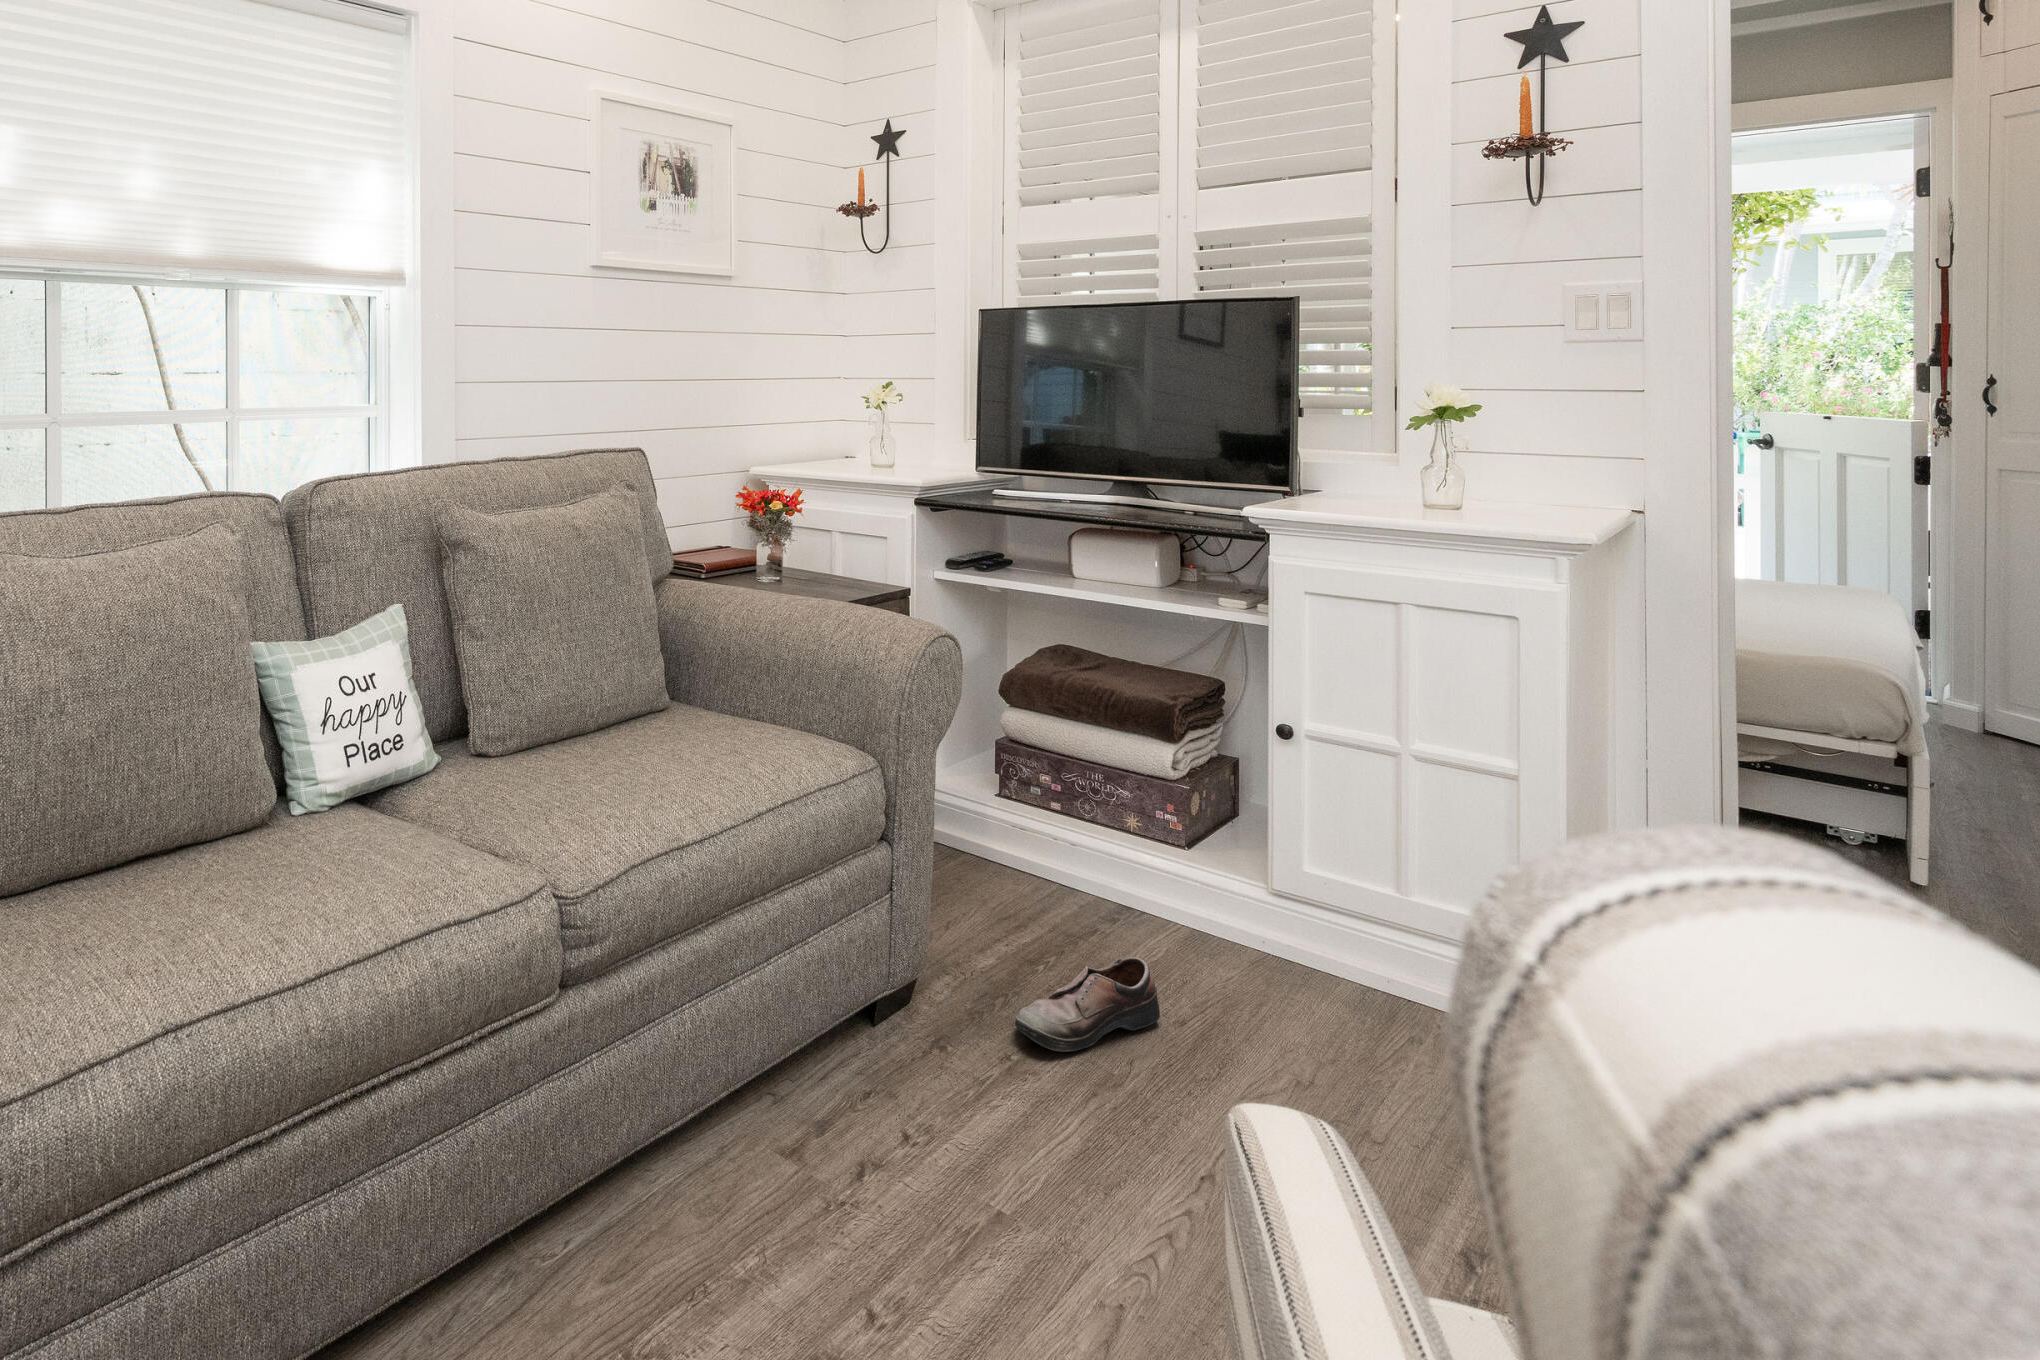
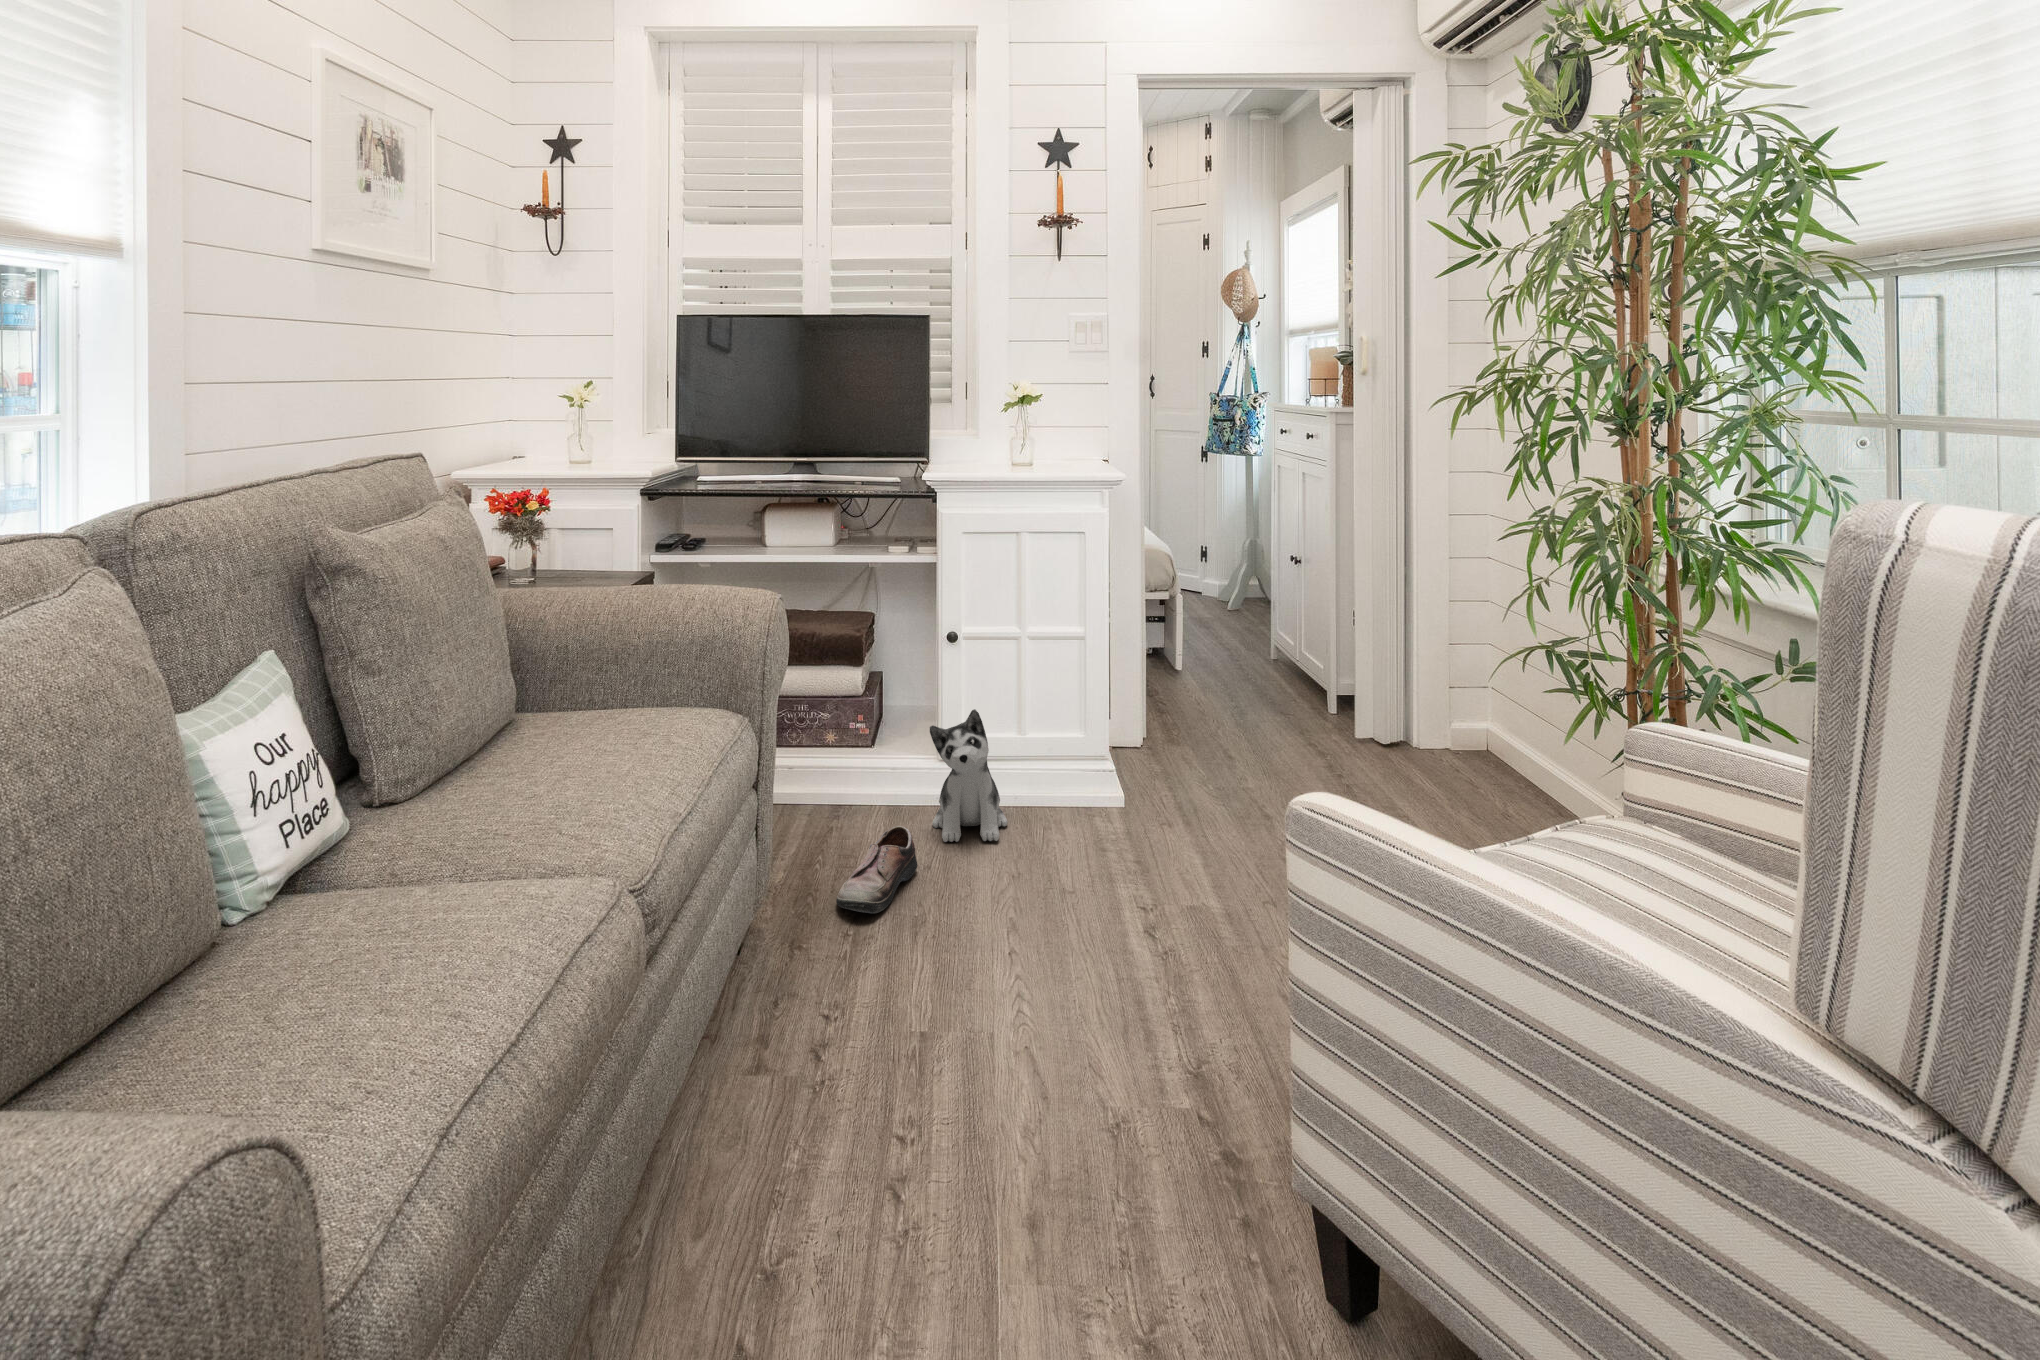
plush toy: none [1221,837,1350,1030] -> present [930,709,1008,842]

